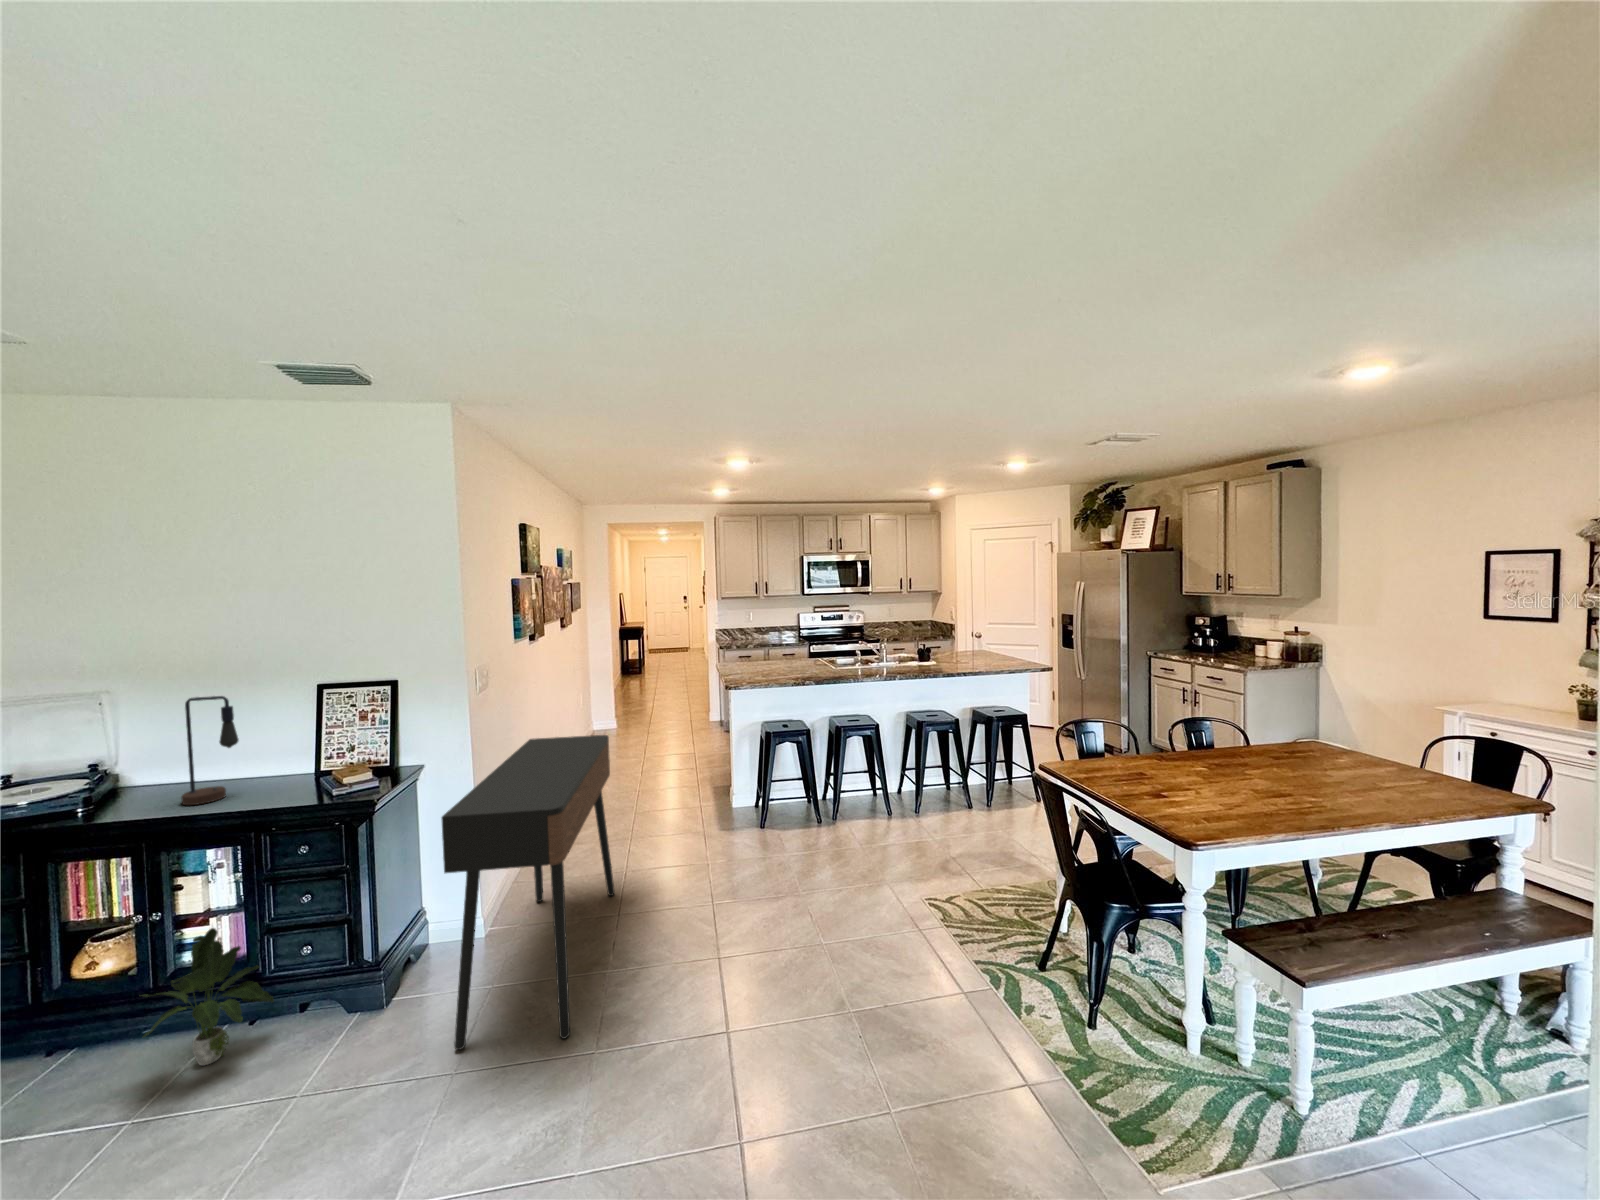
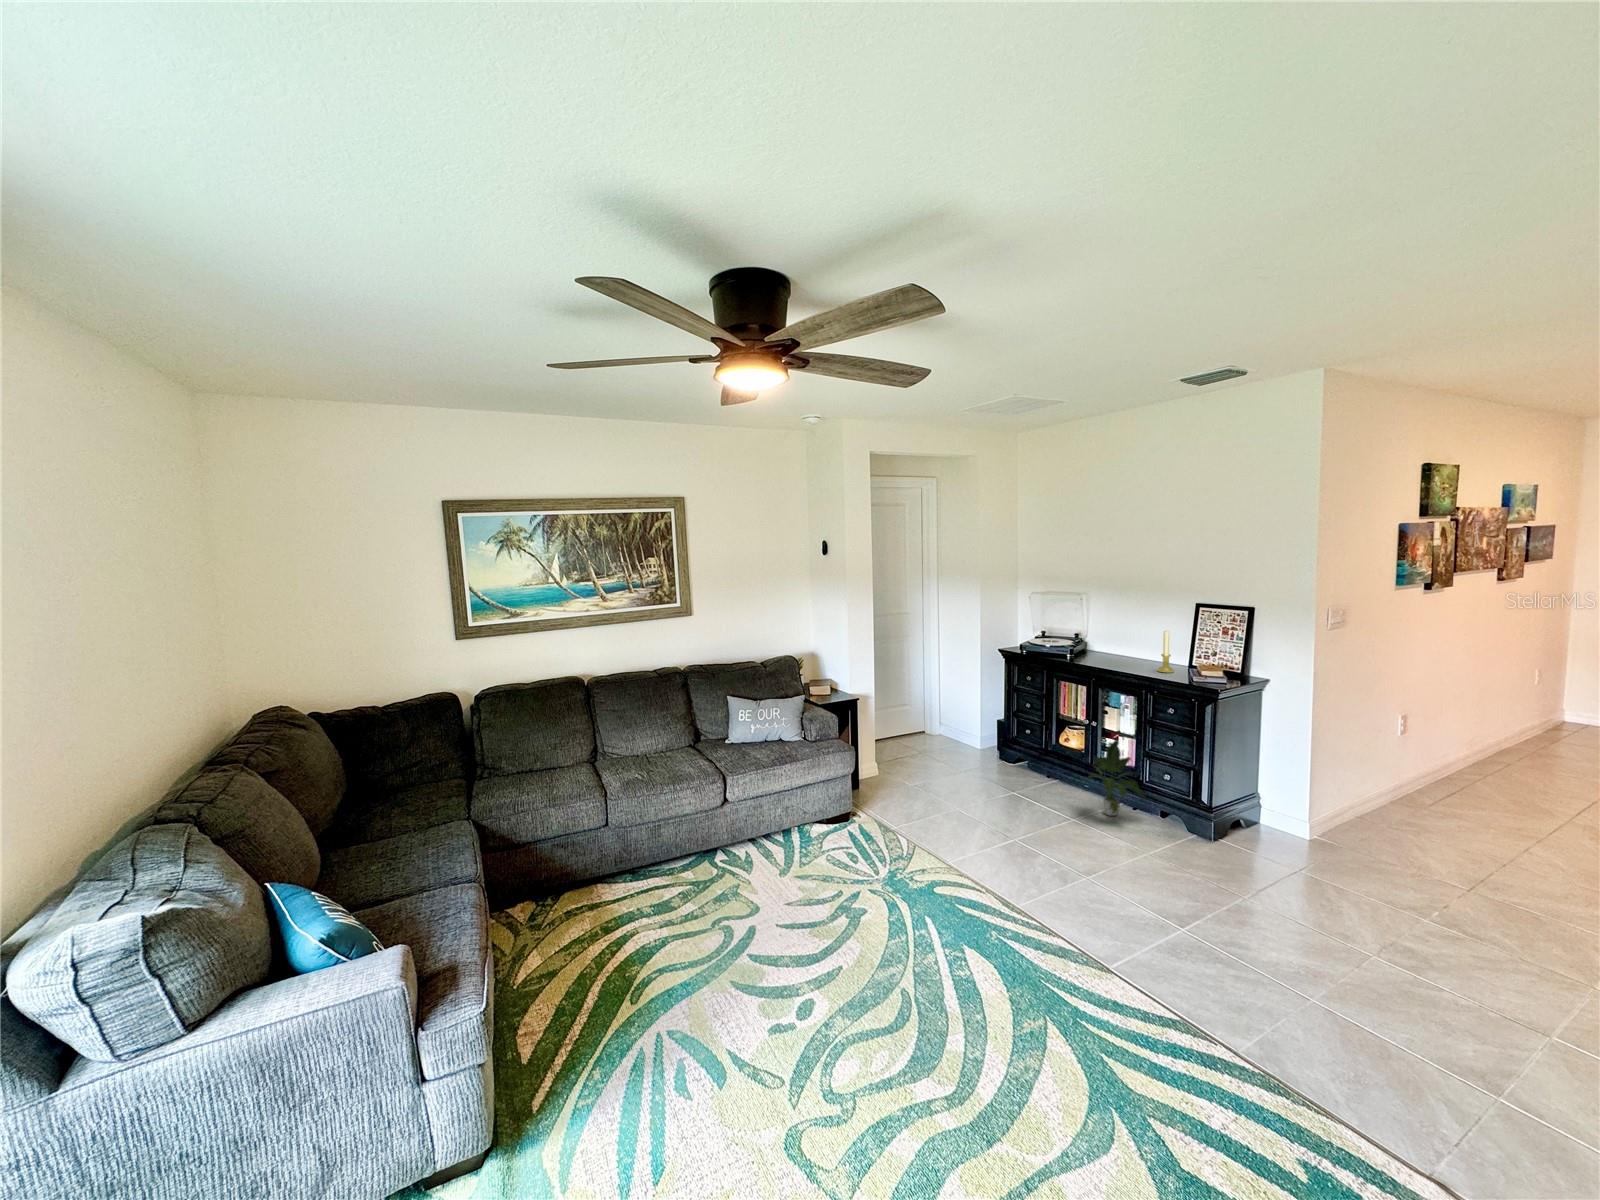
table lamp: present [182,696,239,805] -> none [1112,602,1143,667]
candle holder: none [270,729,297,794] -> present [1157,631,1174,673]
console table: present [442,735,615,1050] -> none [1249,682,1489,931]

